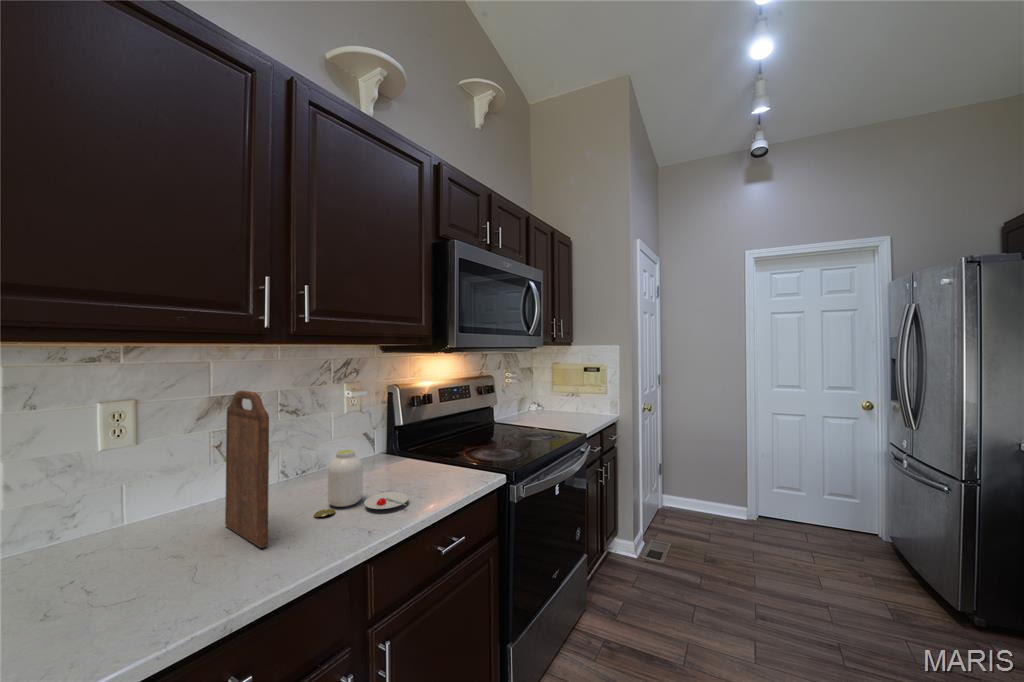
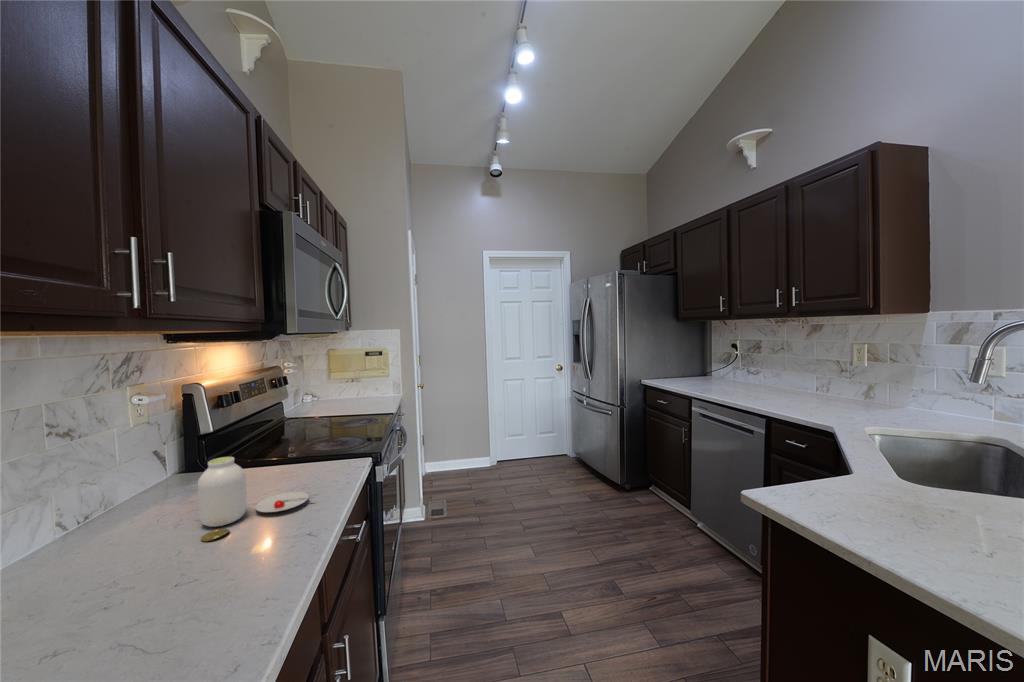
cutting board: present [225,390,269,548] -> none [57,394,196,595]

